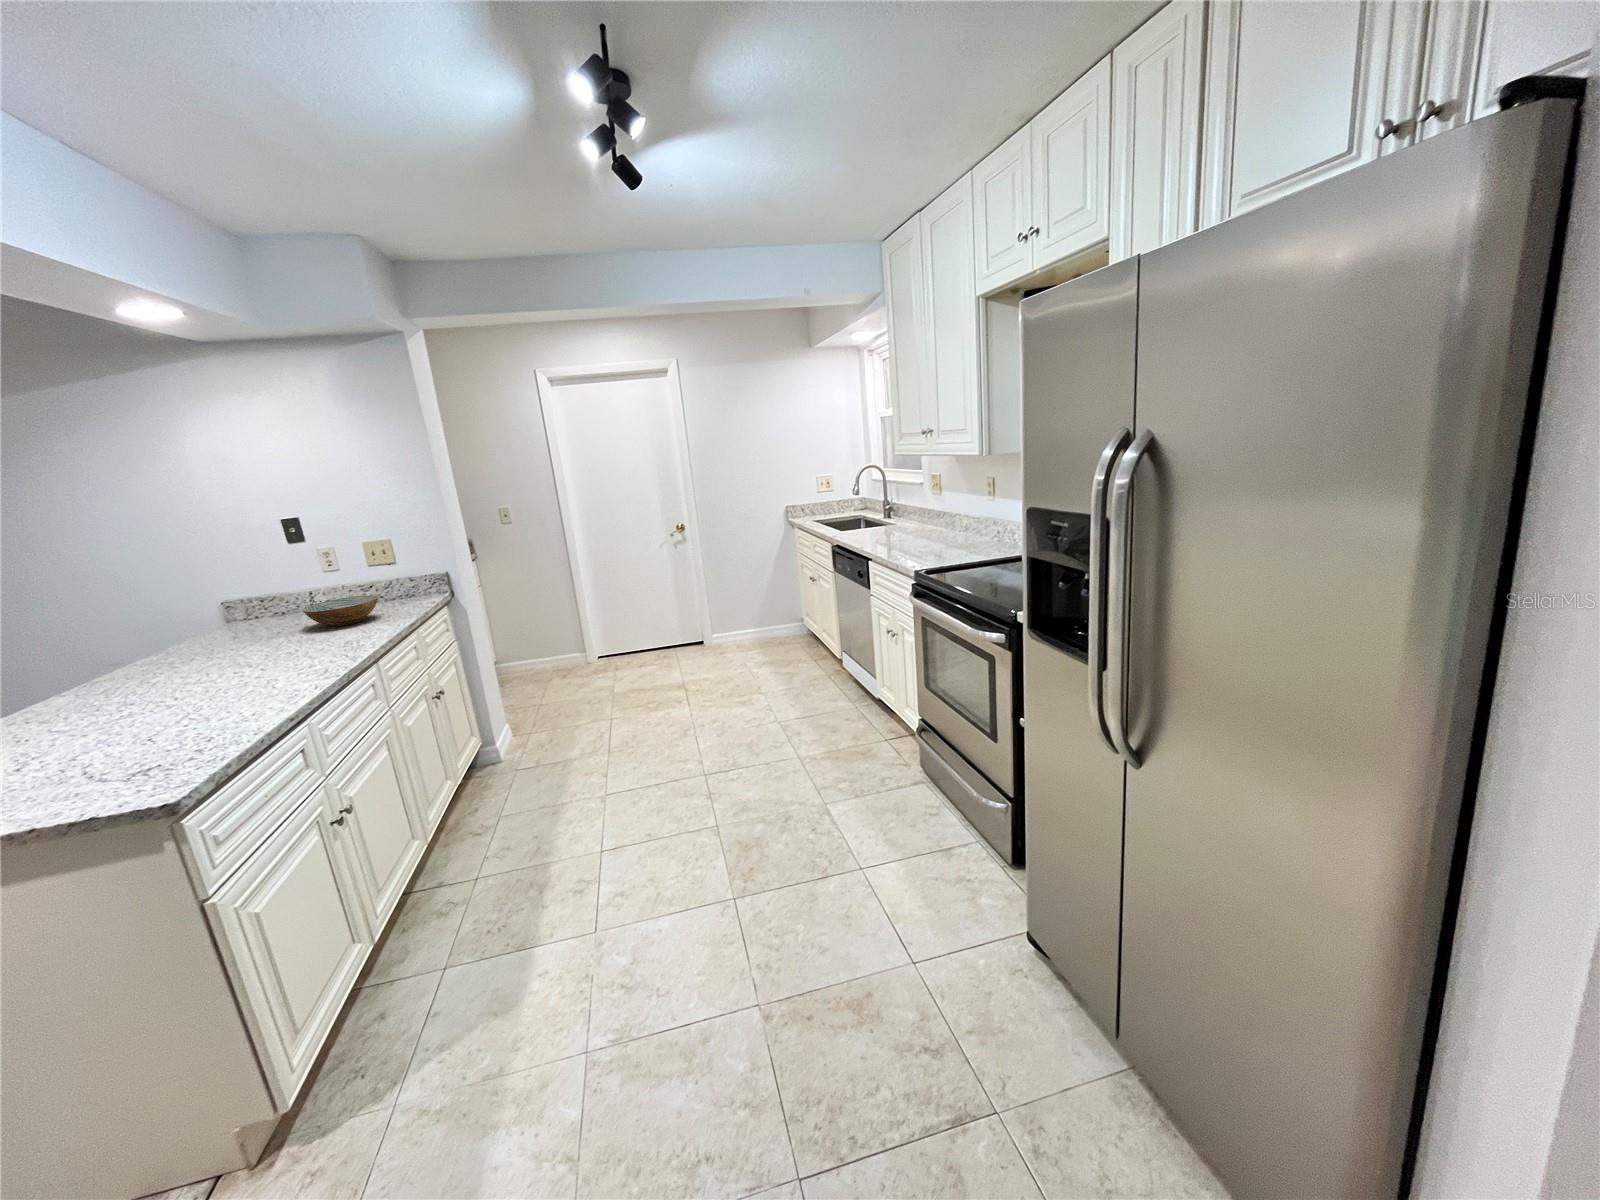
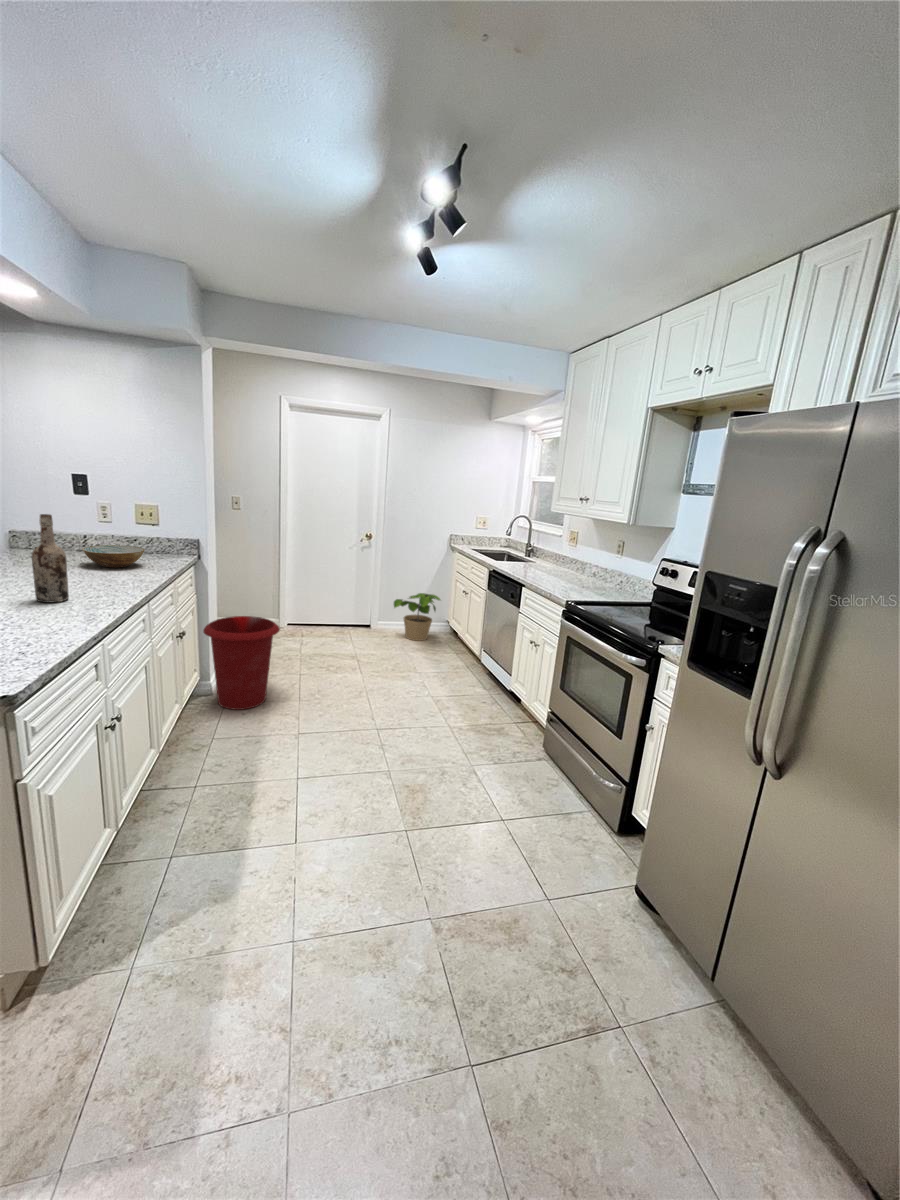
wine bottle: none [218,578,274,684] -> present [32,514,69,603]
potted plant: none [726,589,784,651] -> present [394,593,440,641]
waste bin: none [475,655,570,775] -> present [203,616,280,710]

